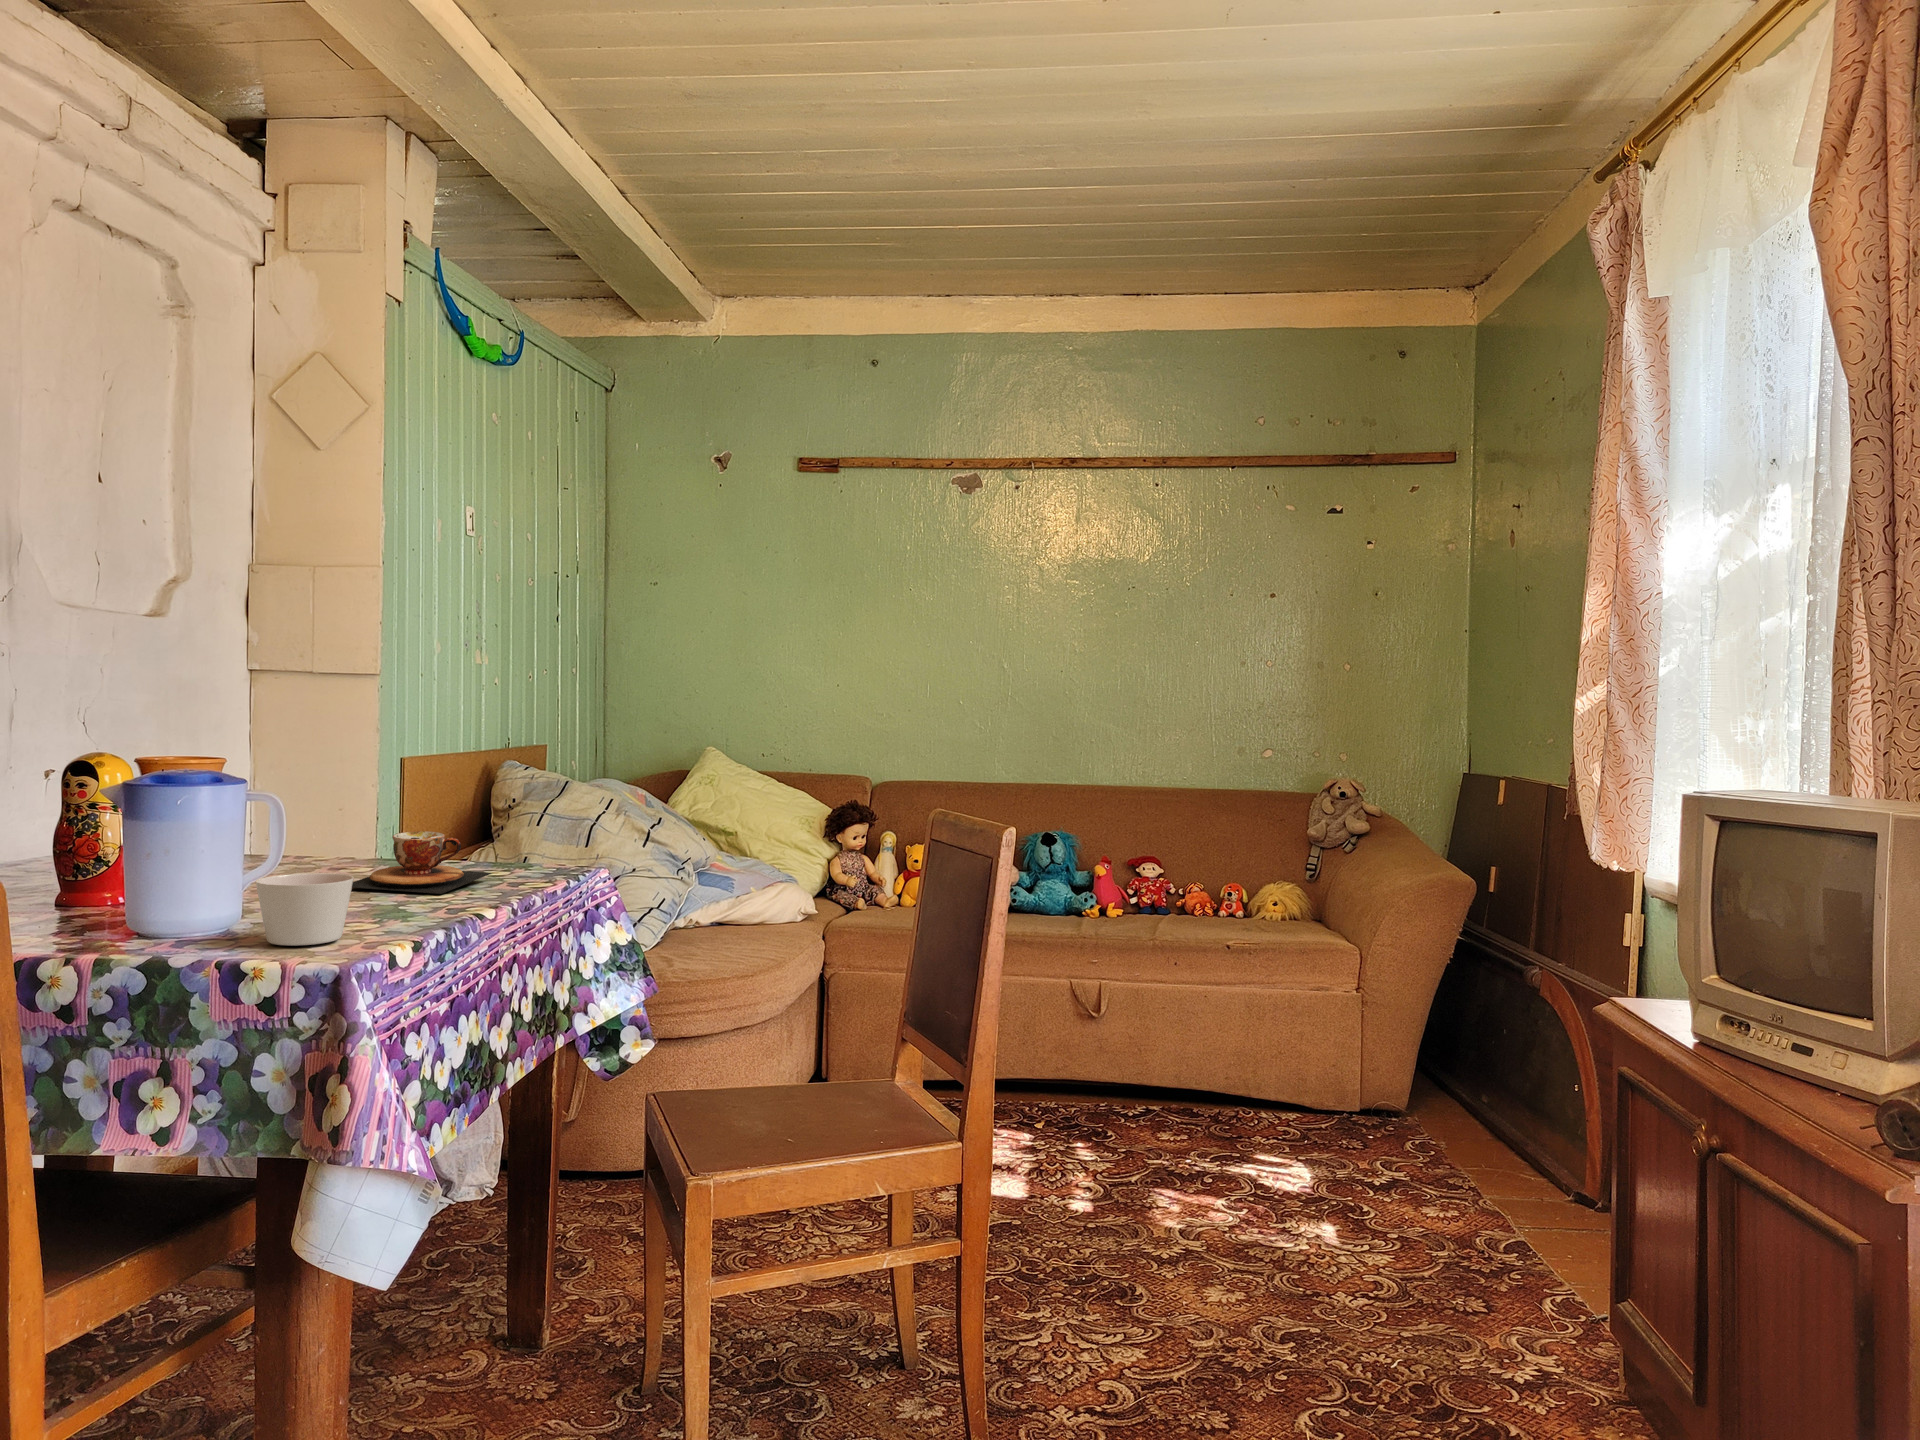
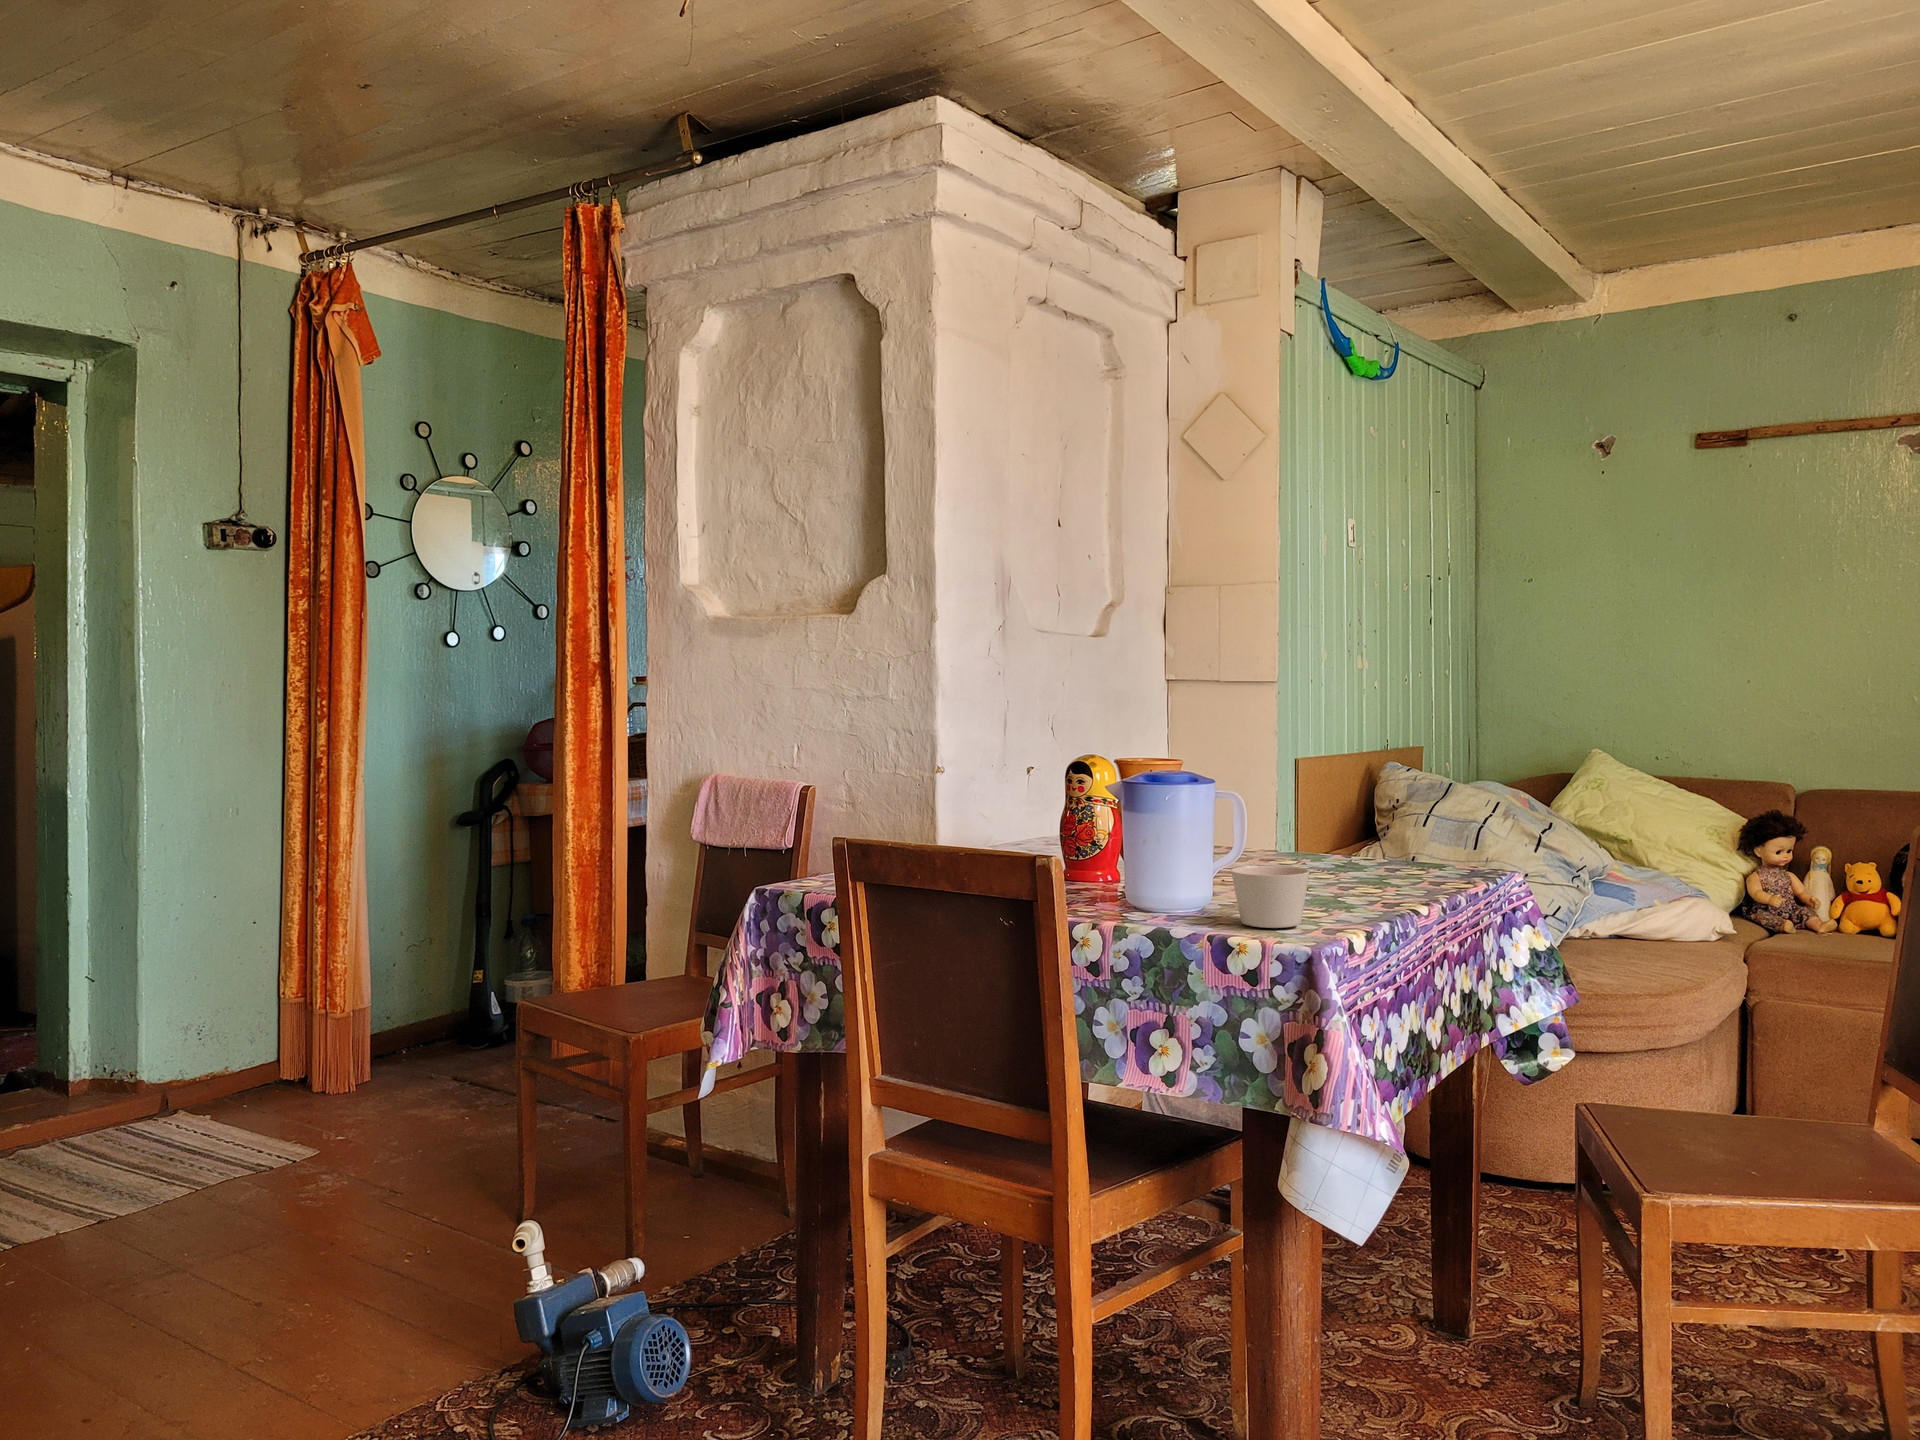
teacup: present [352,831,492,894] -> none [1280,831,1412,890]

